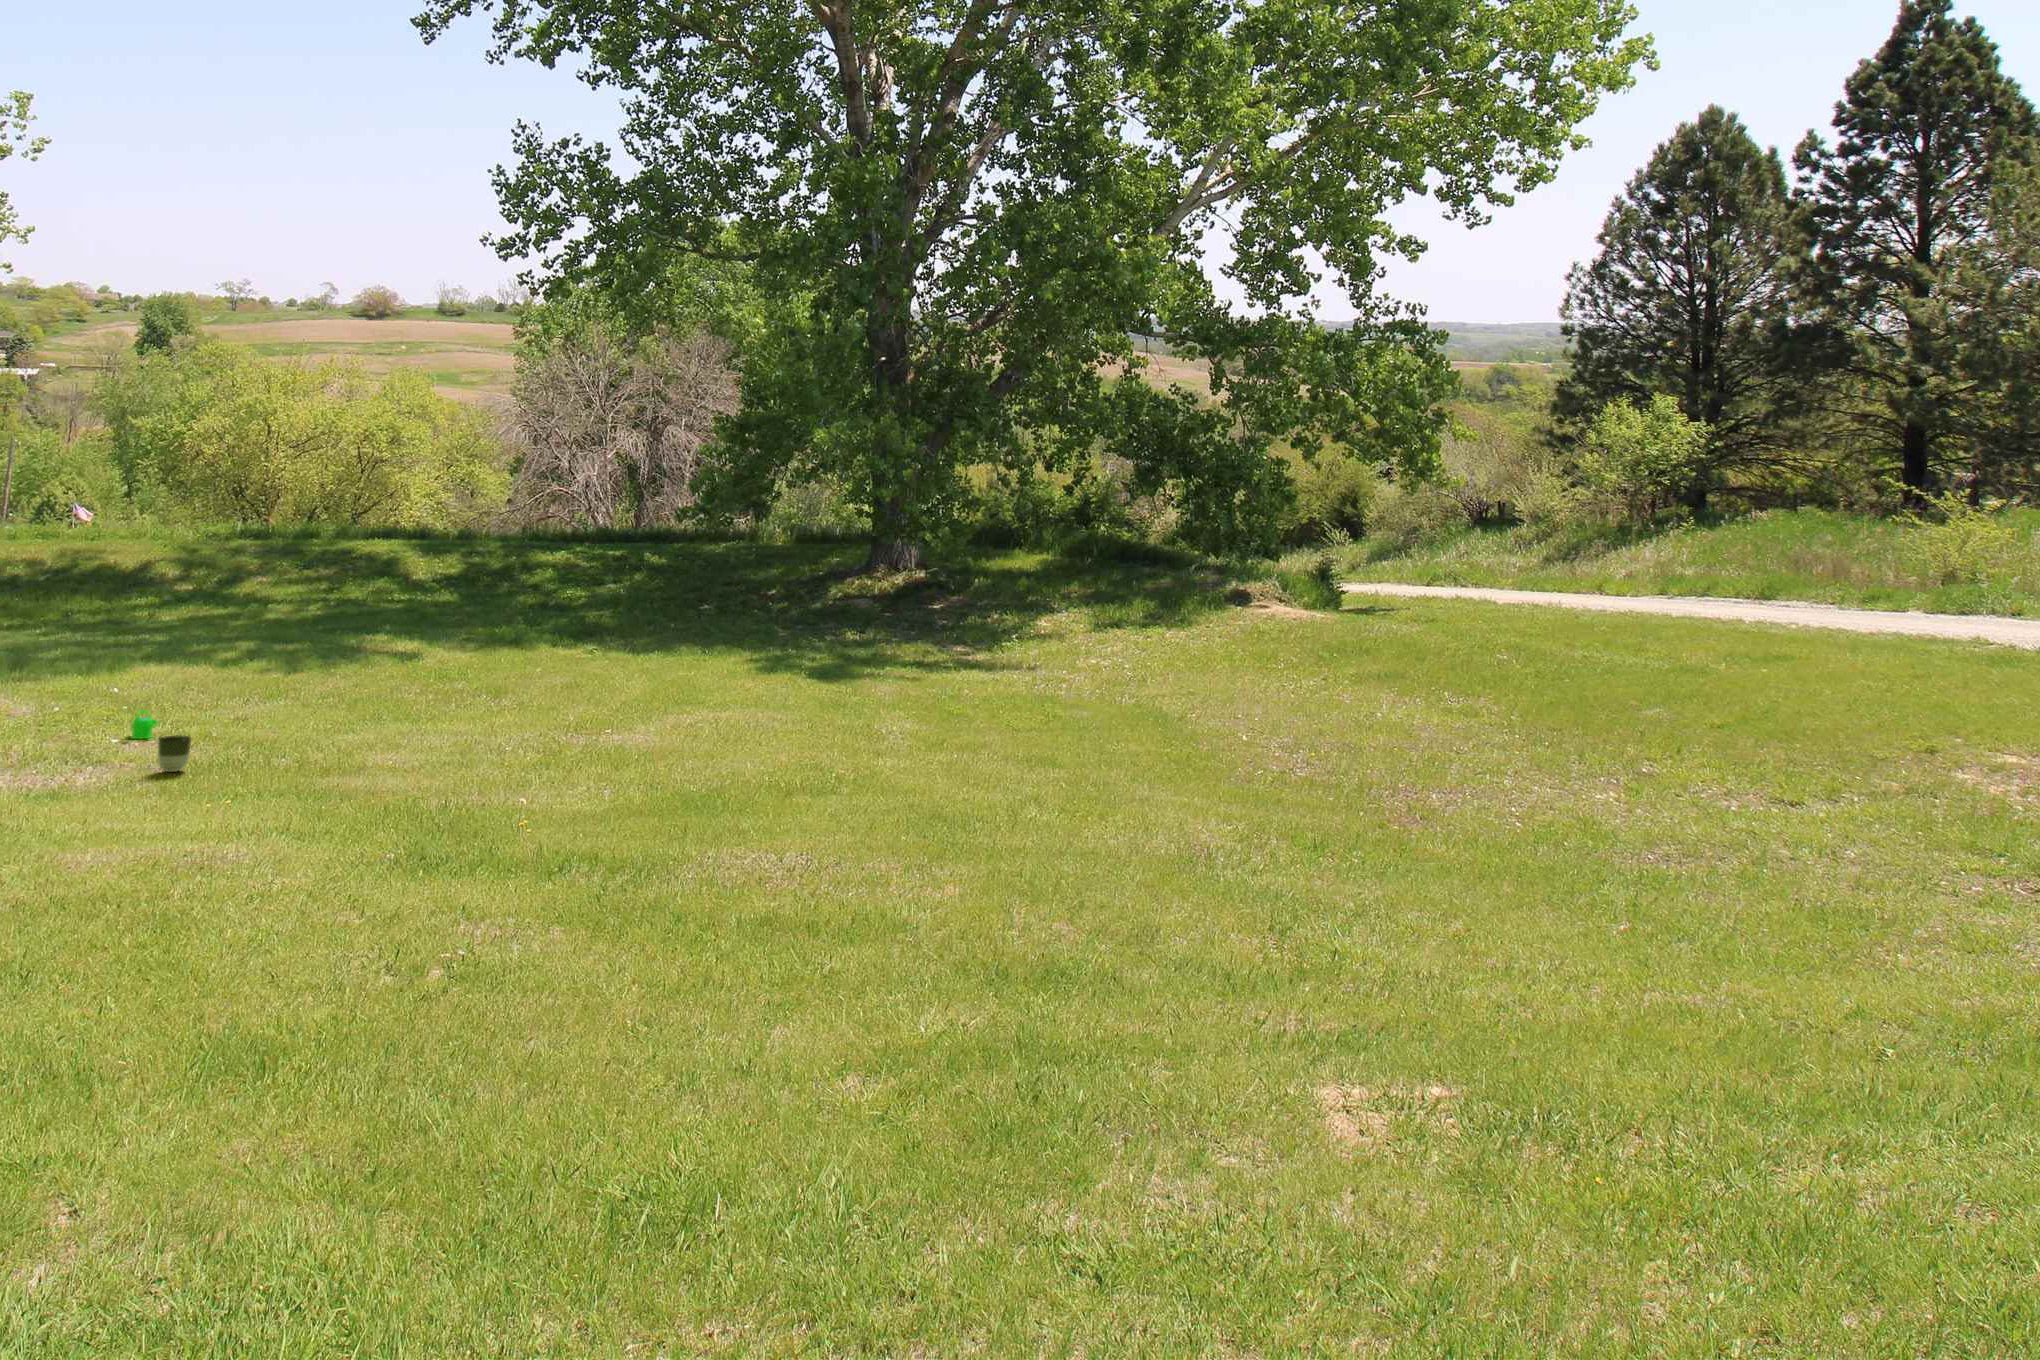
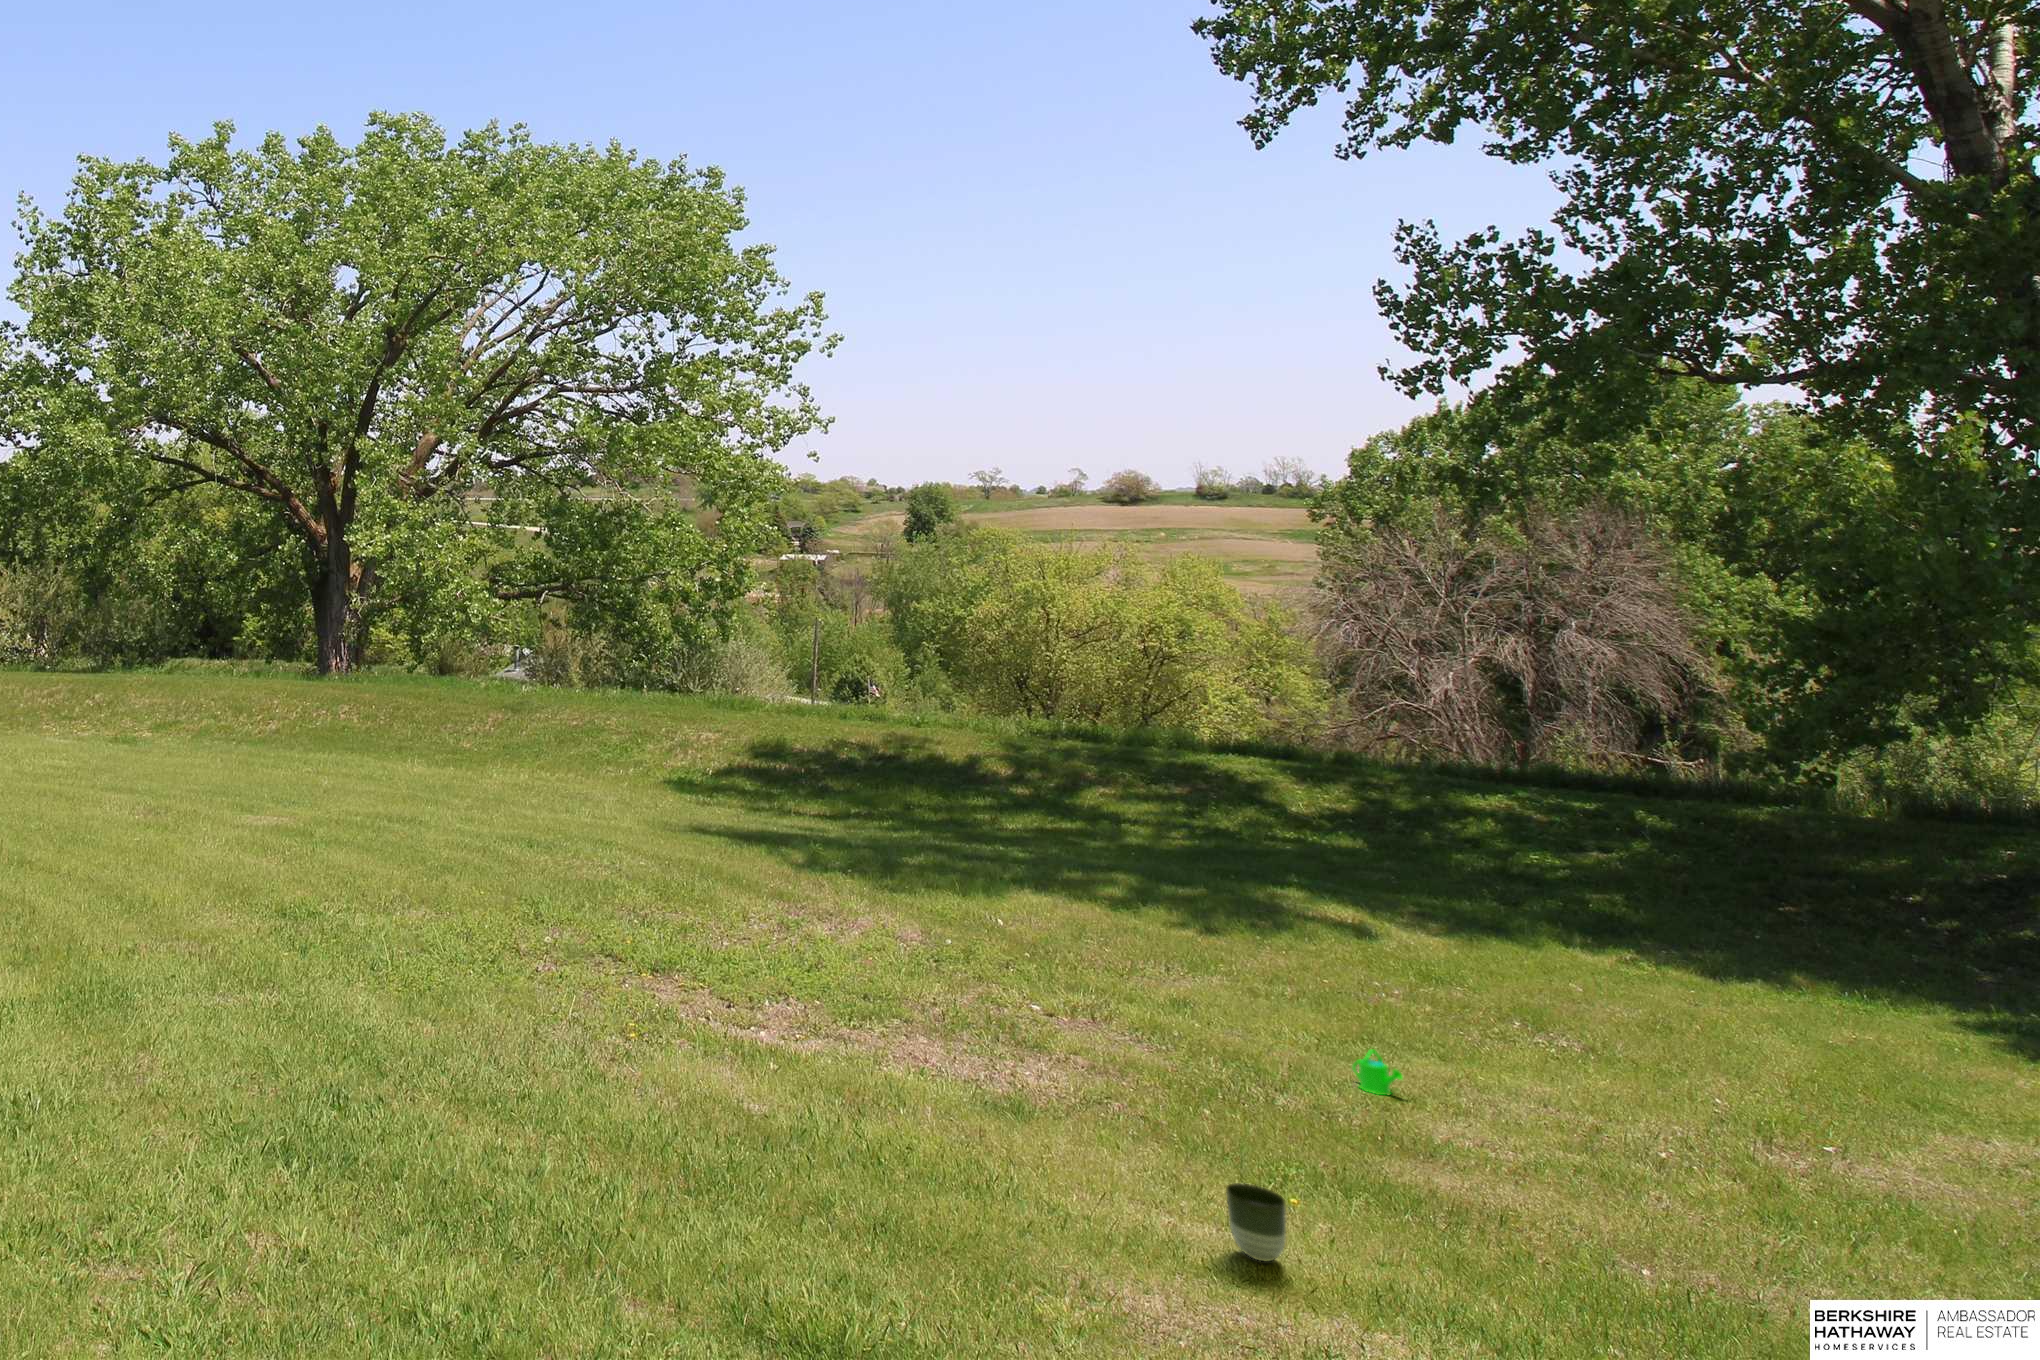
watering can: present [131,710,158,739] -> present [1352,1049,1403,1095]

